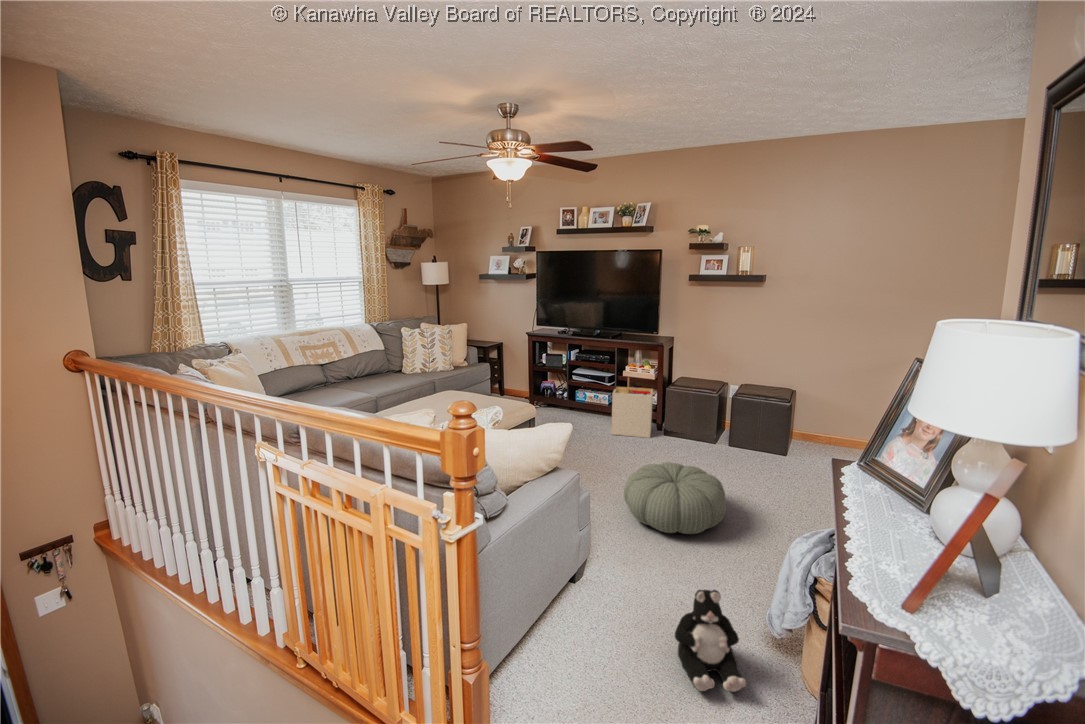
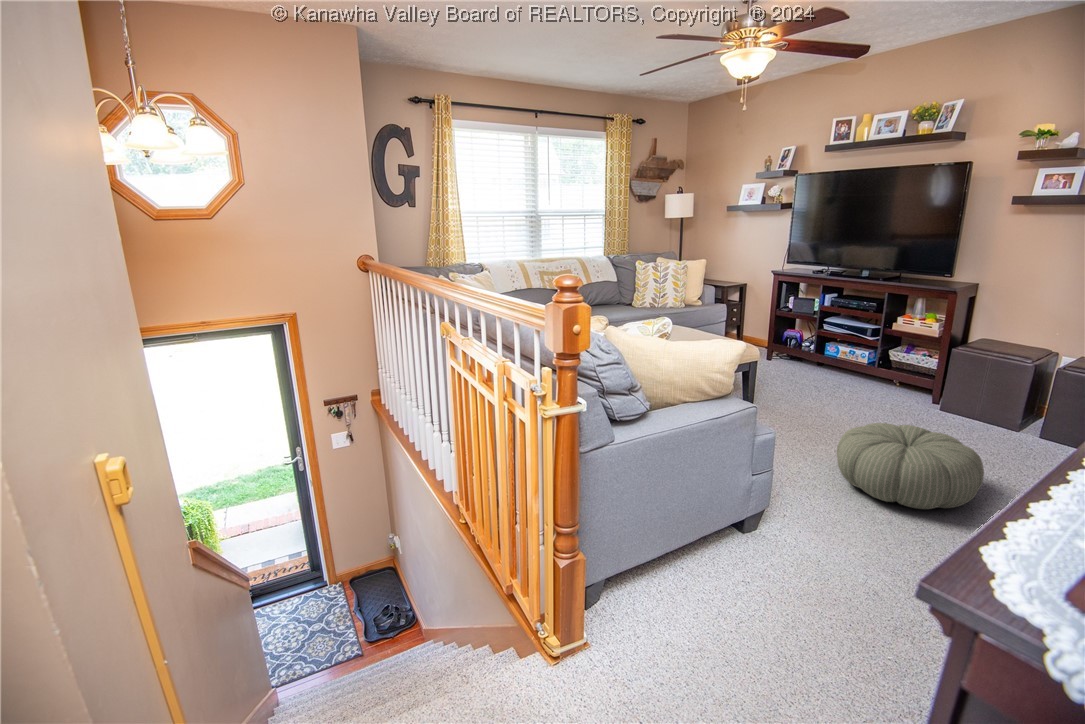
storage bin: present [611,377,653,438] -> none [861,328,932,408]
plush toy: present [675,590,746,692] -> none [824,536,909,653]

